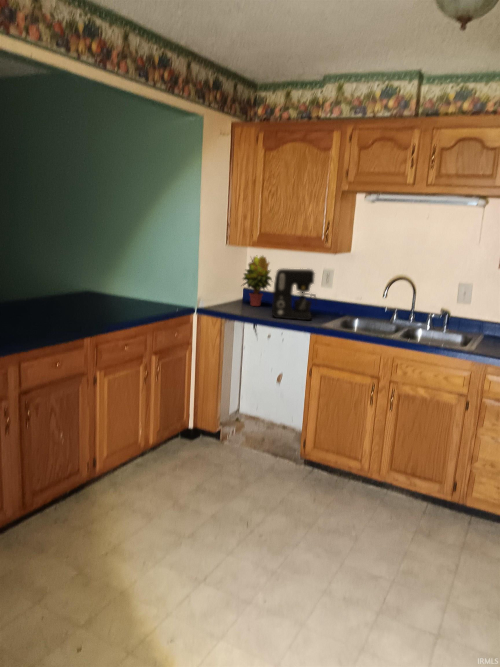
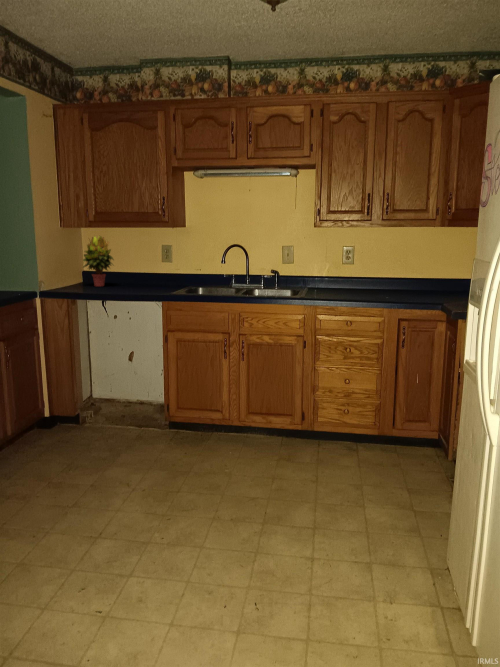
coffee maker: present [272,269,315,320] -> none [118,244,161,292]

